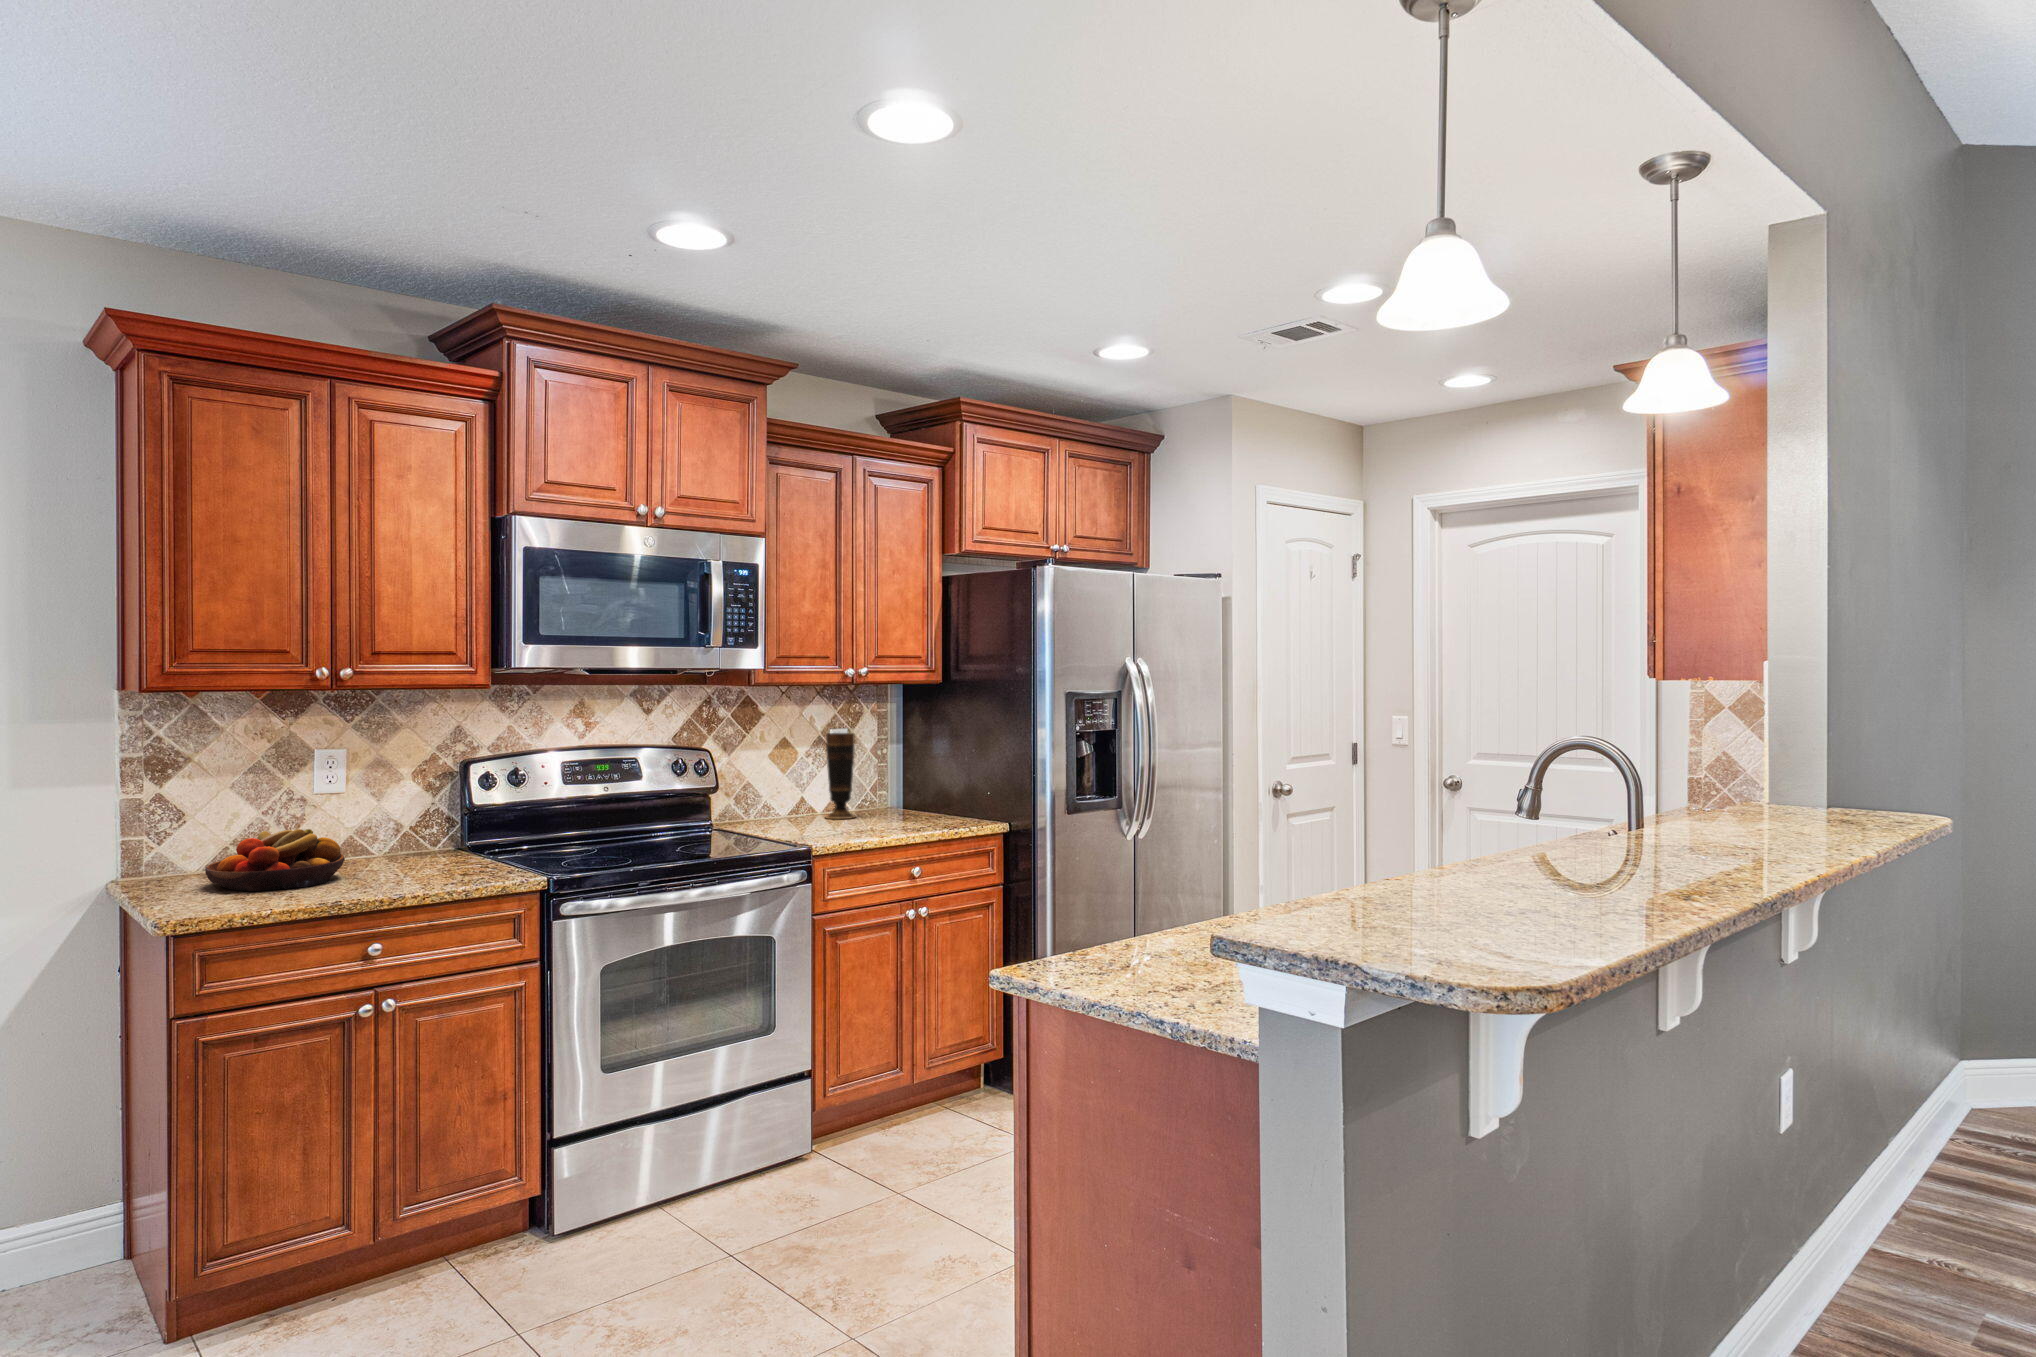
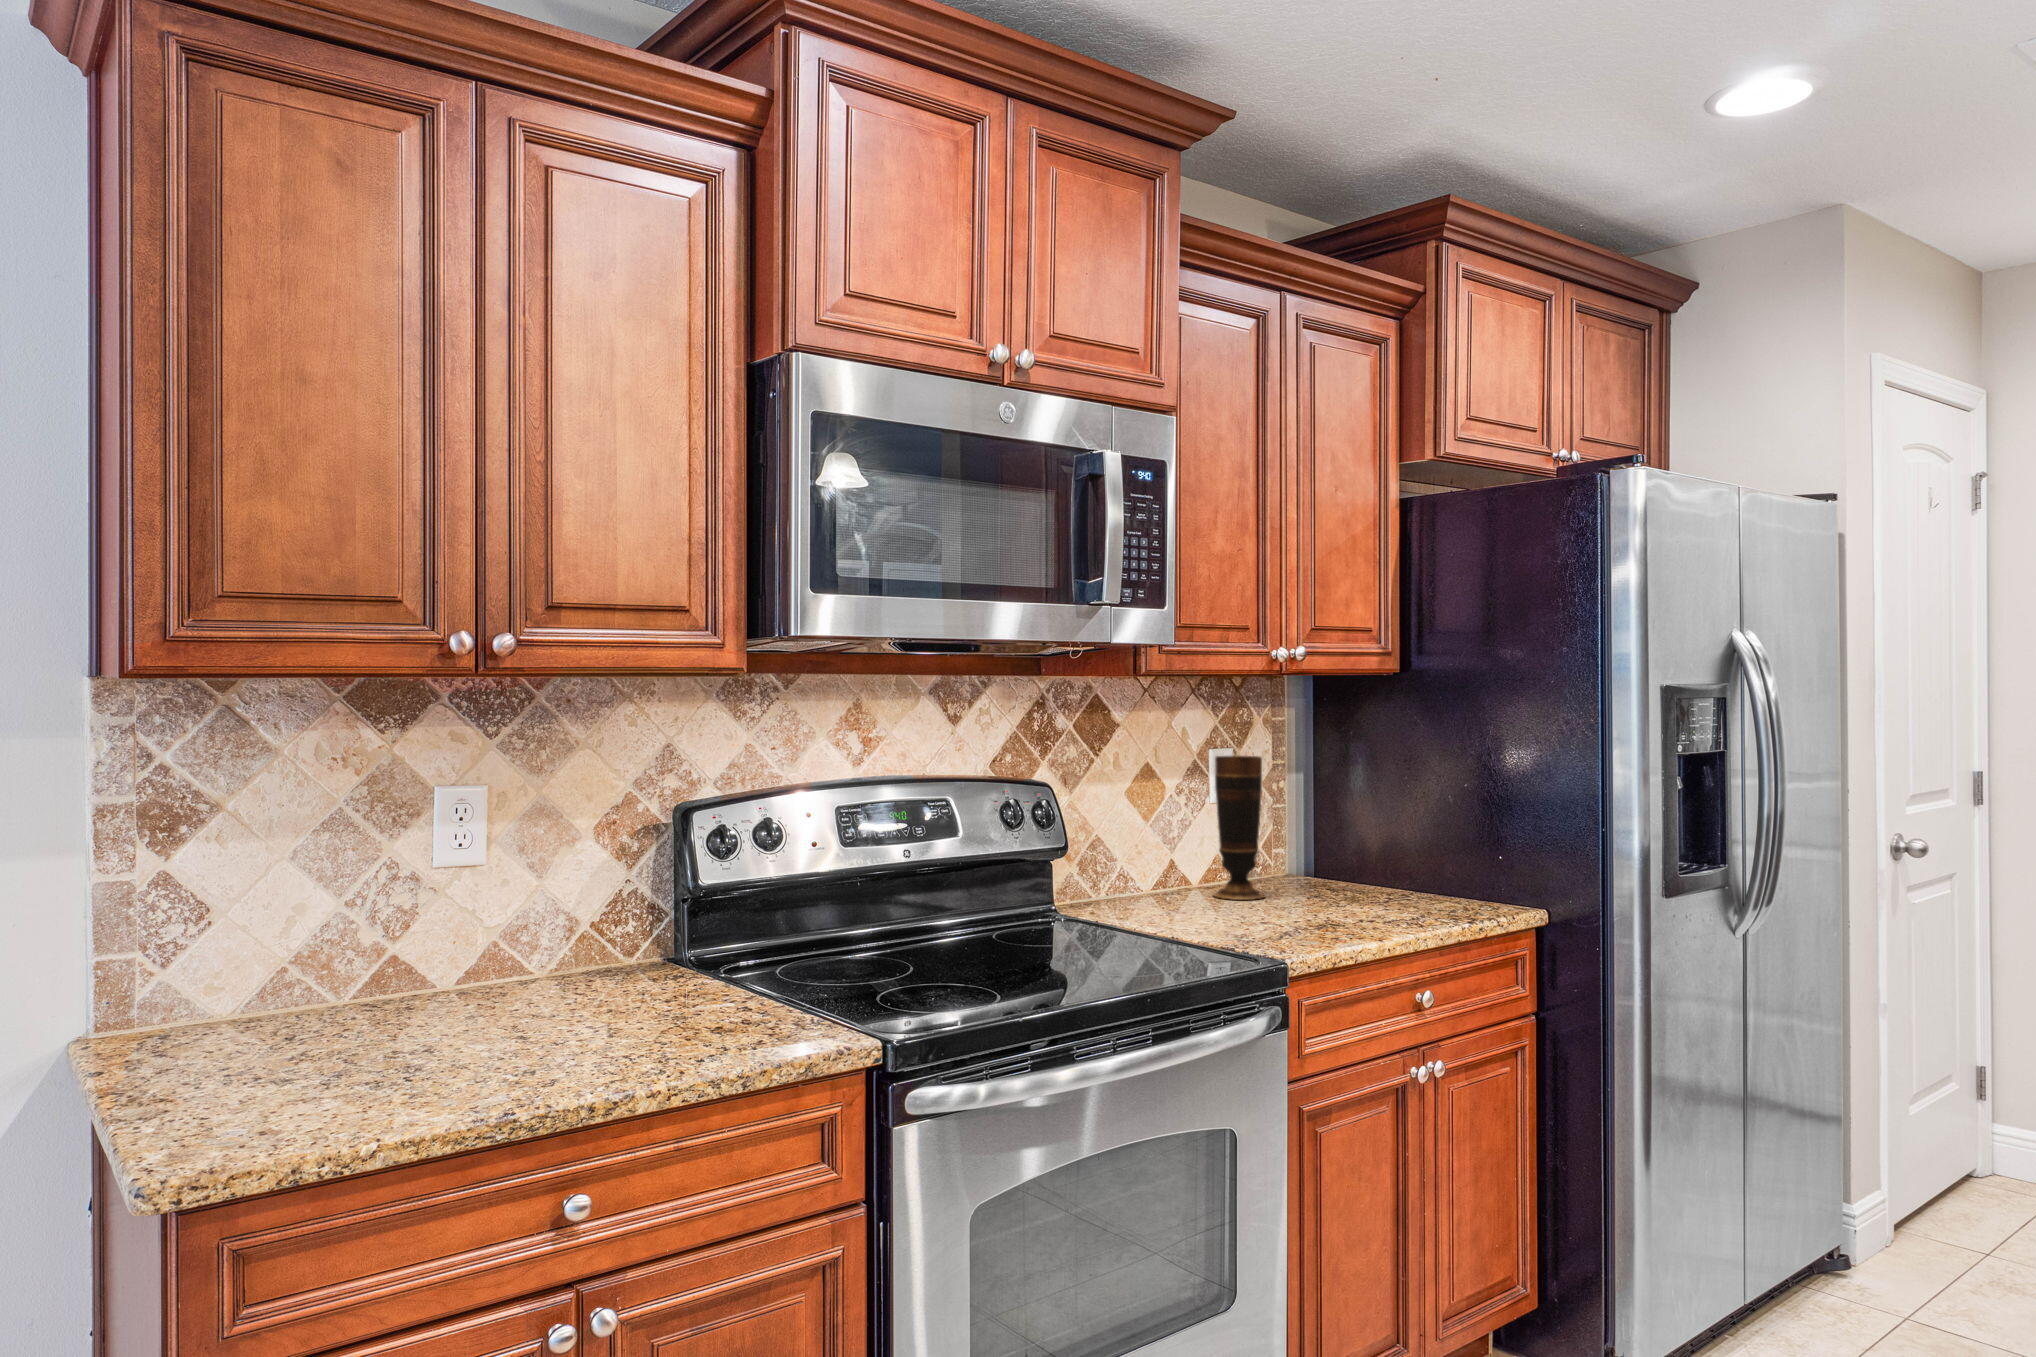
fruit bowl: present [205,829,345,891] -> none [246,939,500,1073]

